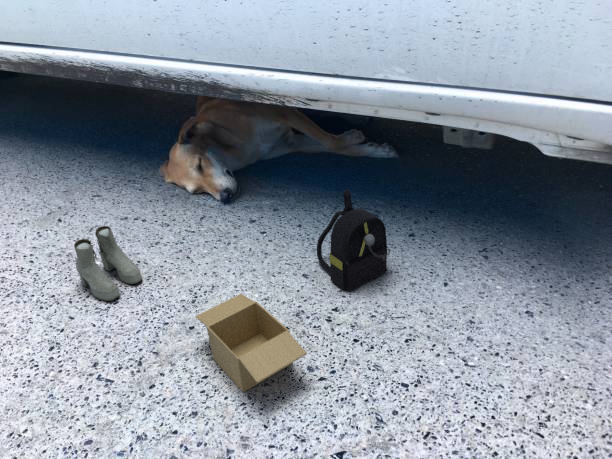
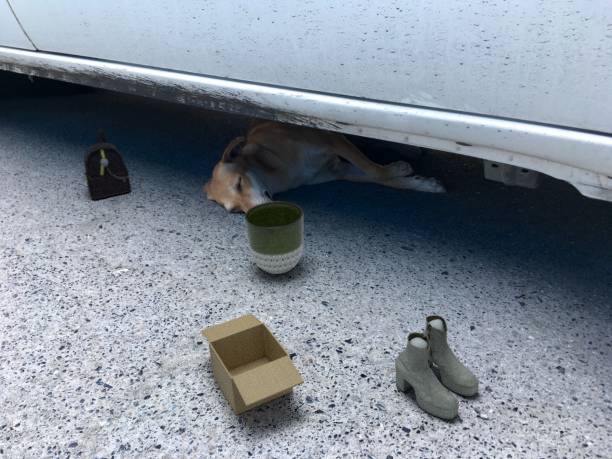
planter: none [217,180,276,252] -> present [245,201,303,274]
backpack: present [317,190,390,290] -> present [84,129,131,200]
boots: present [74,226,142,301] -> present [395,315,478,419]

